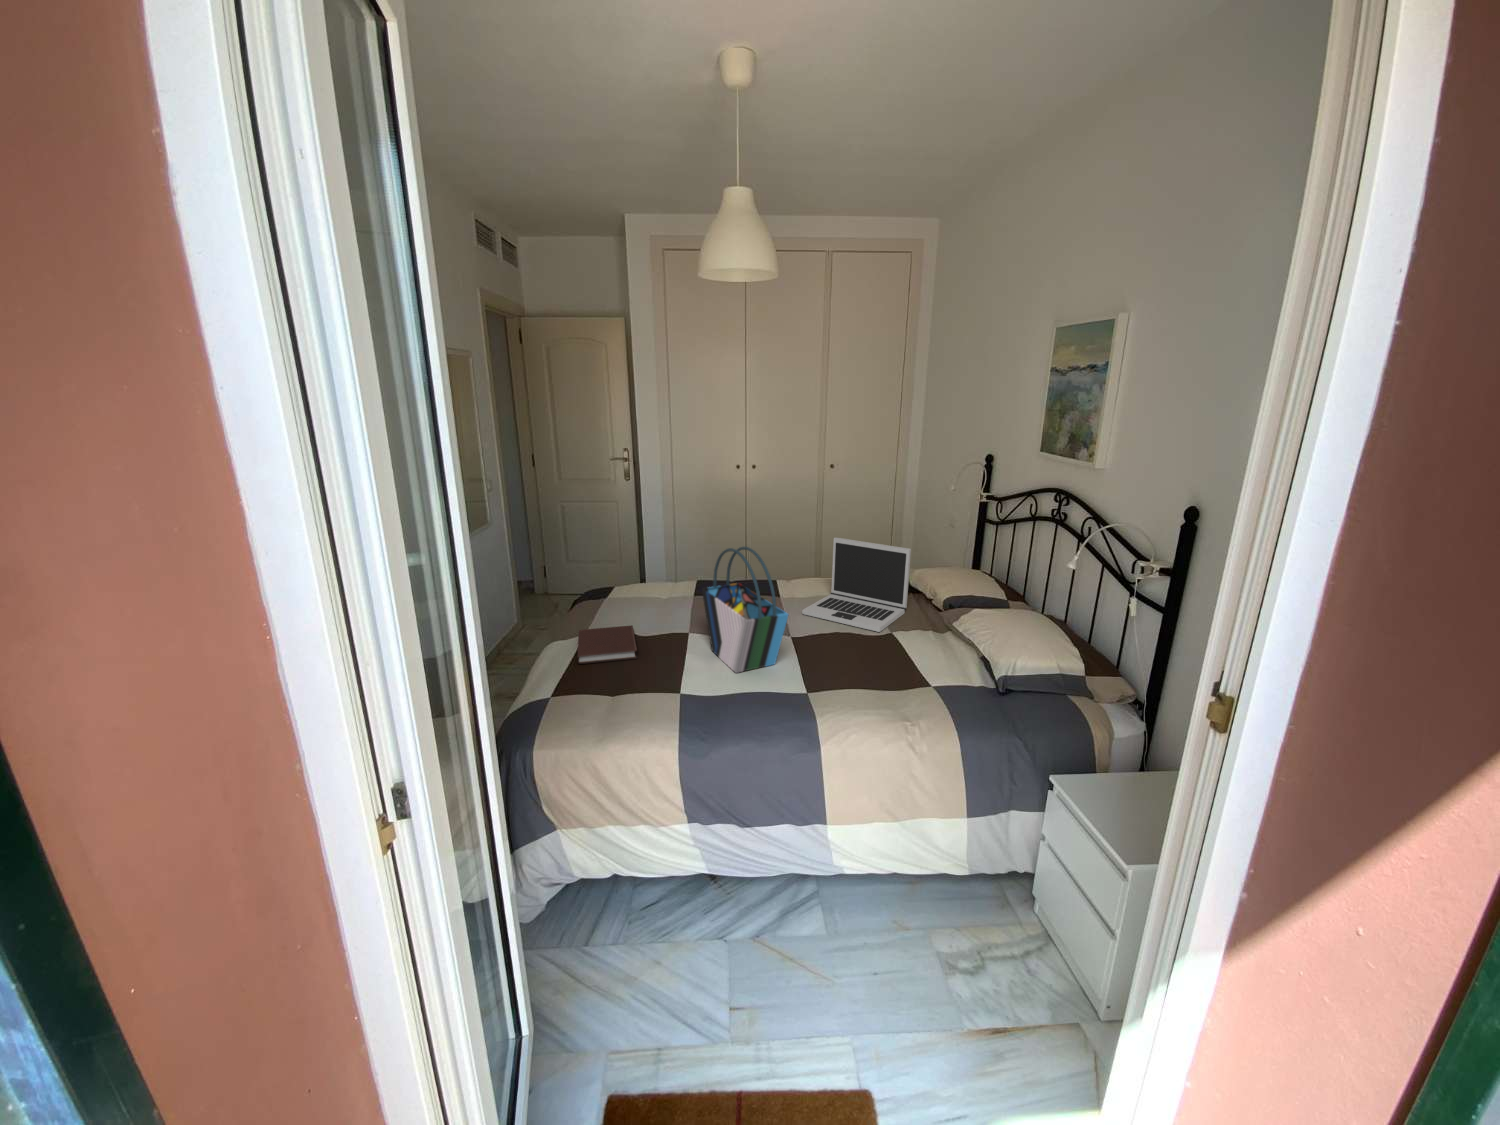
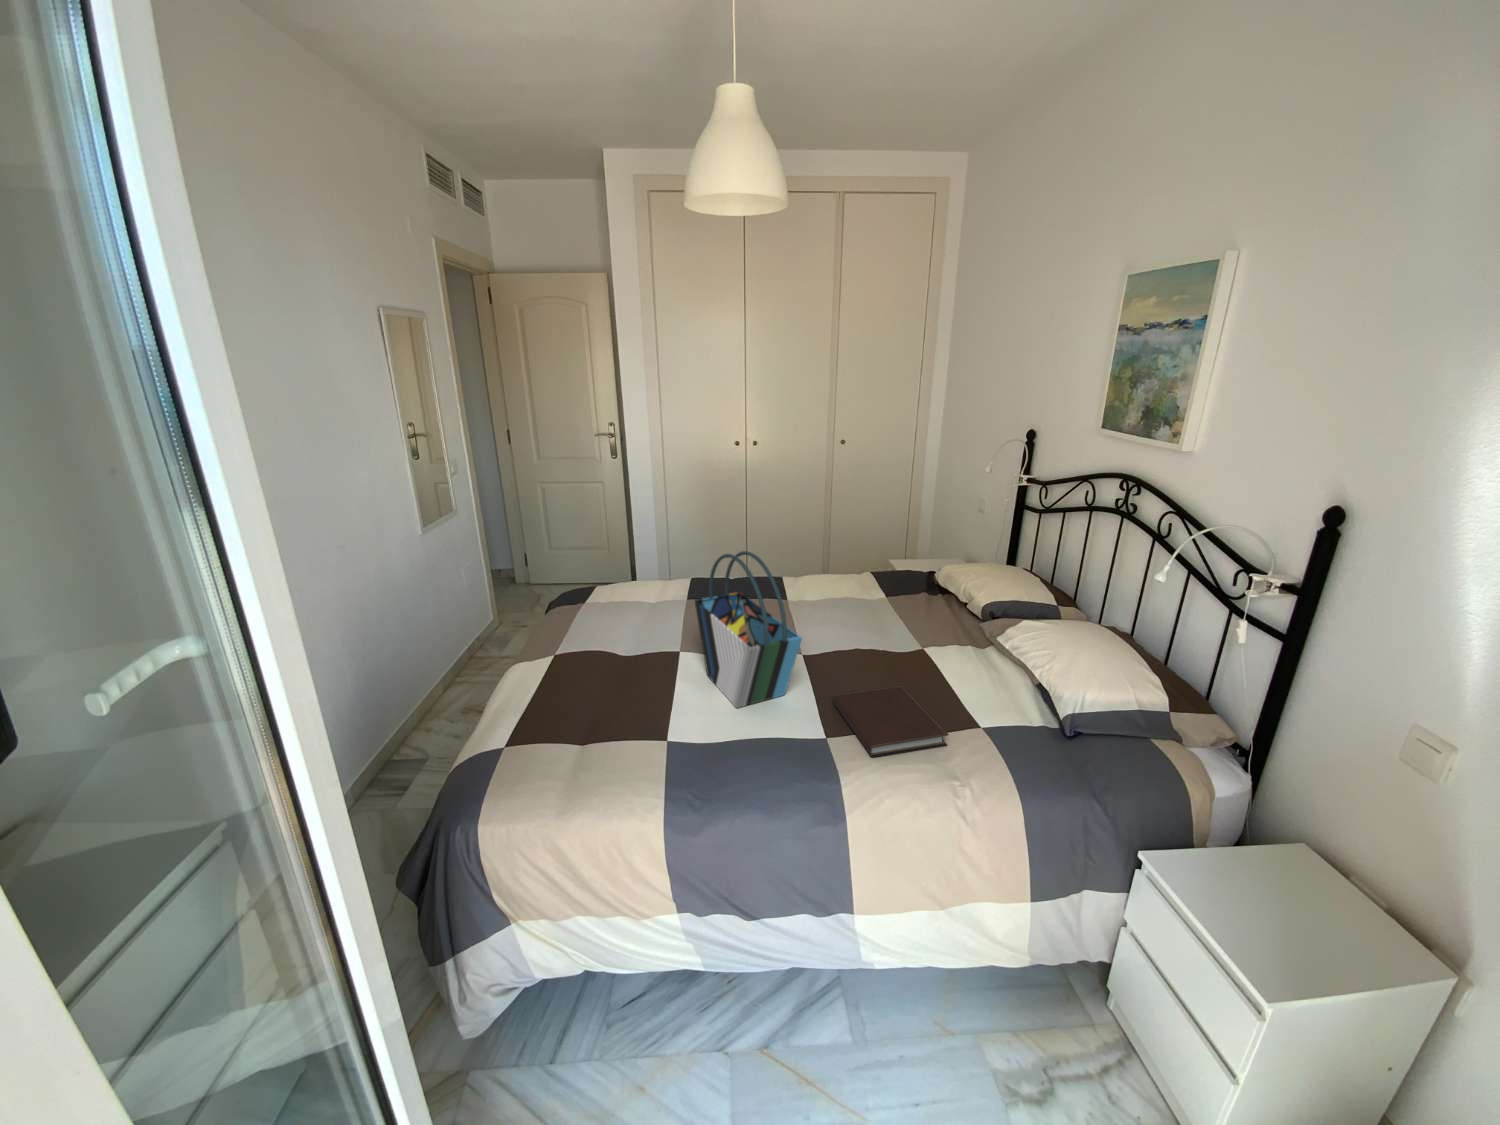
laptop: present [802,538,911,632] -> none [815,531,945,648]
notebook: present [578,625,638,664] -> present [833,685,948,757]

